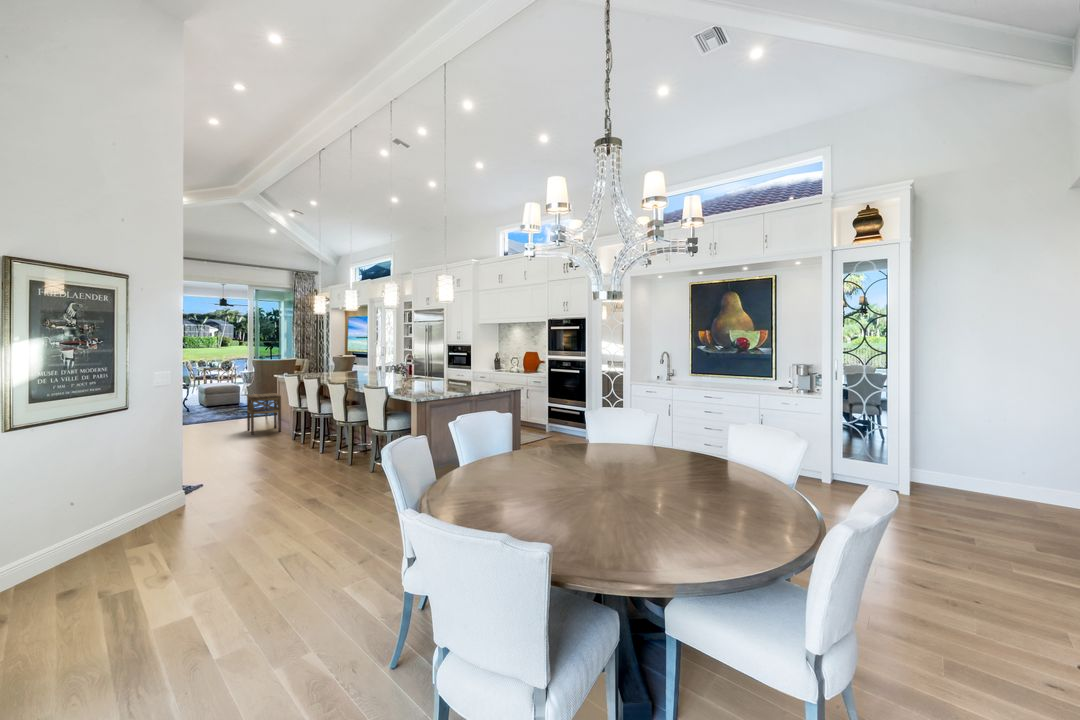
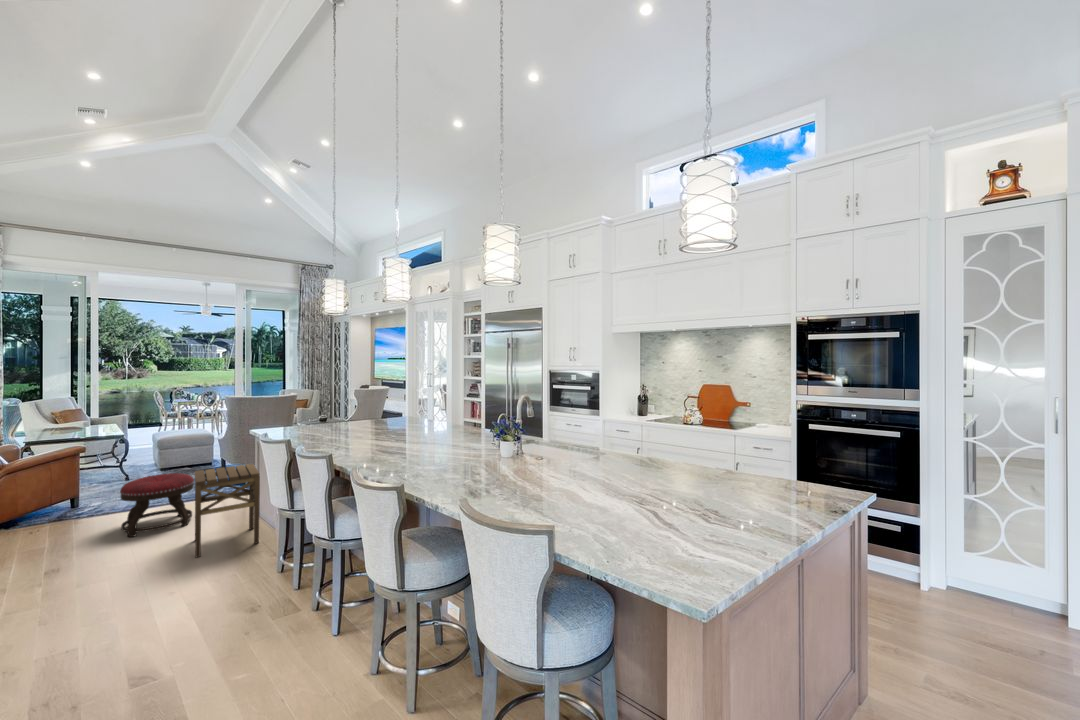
ottoman: none [205,400,242,429] -> present [120,473,194,537]

